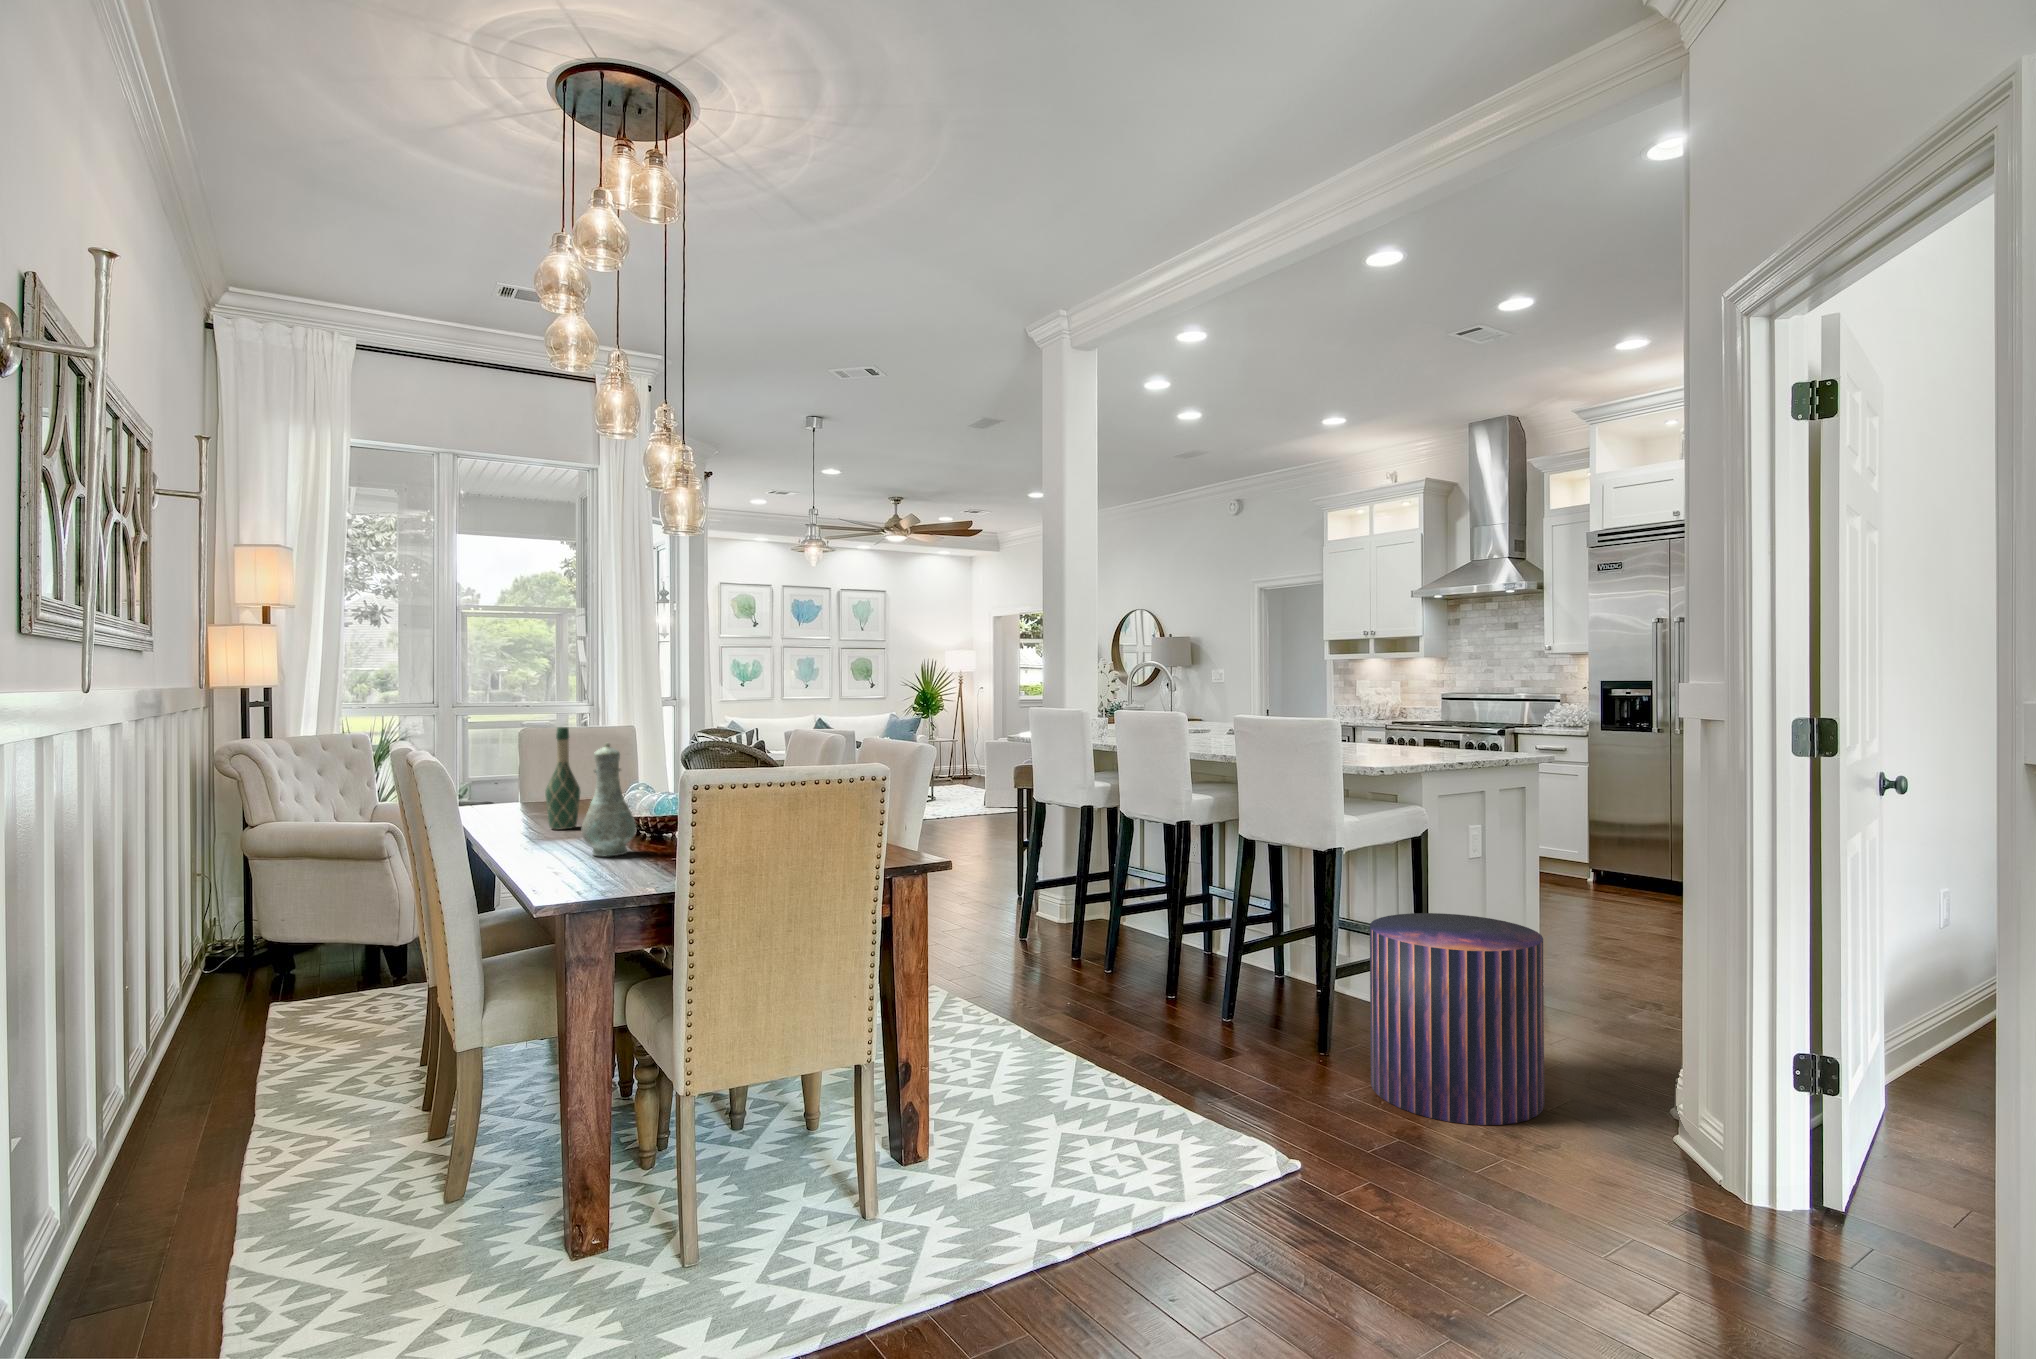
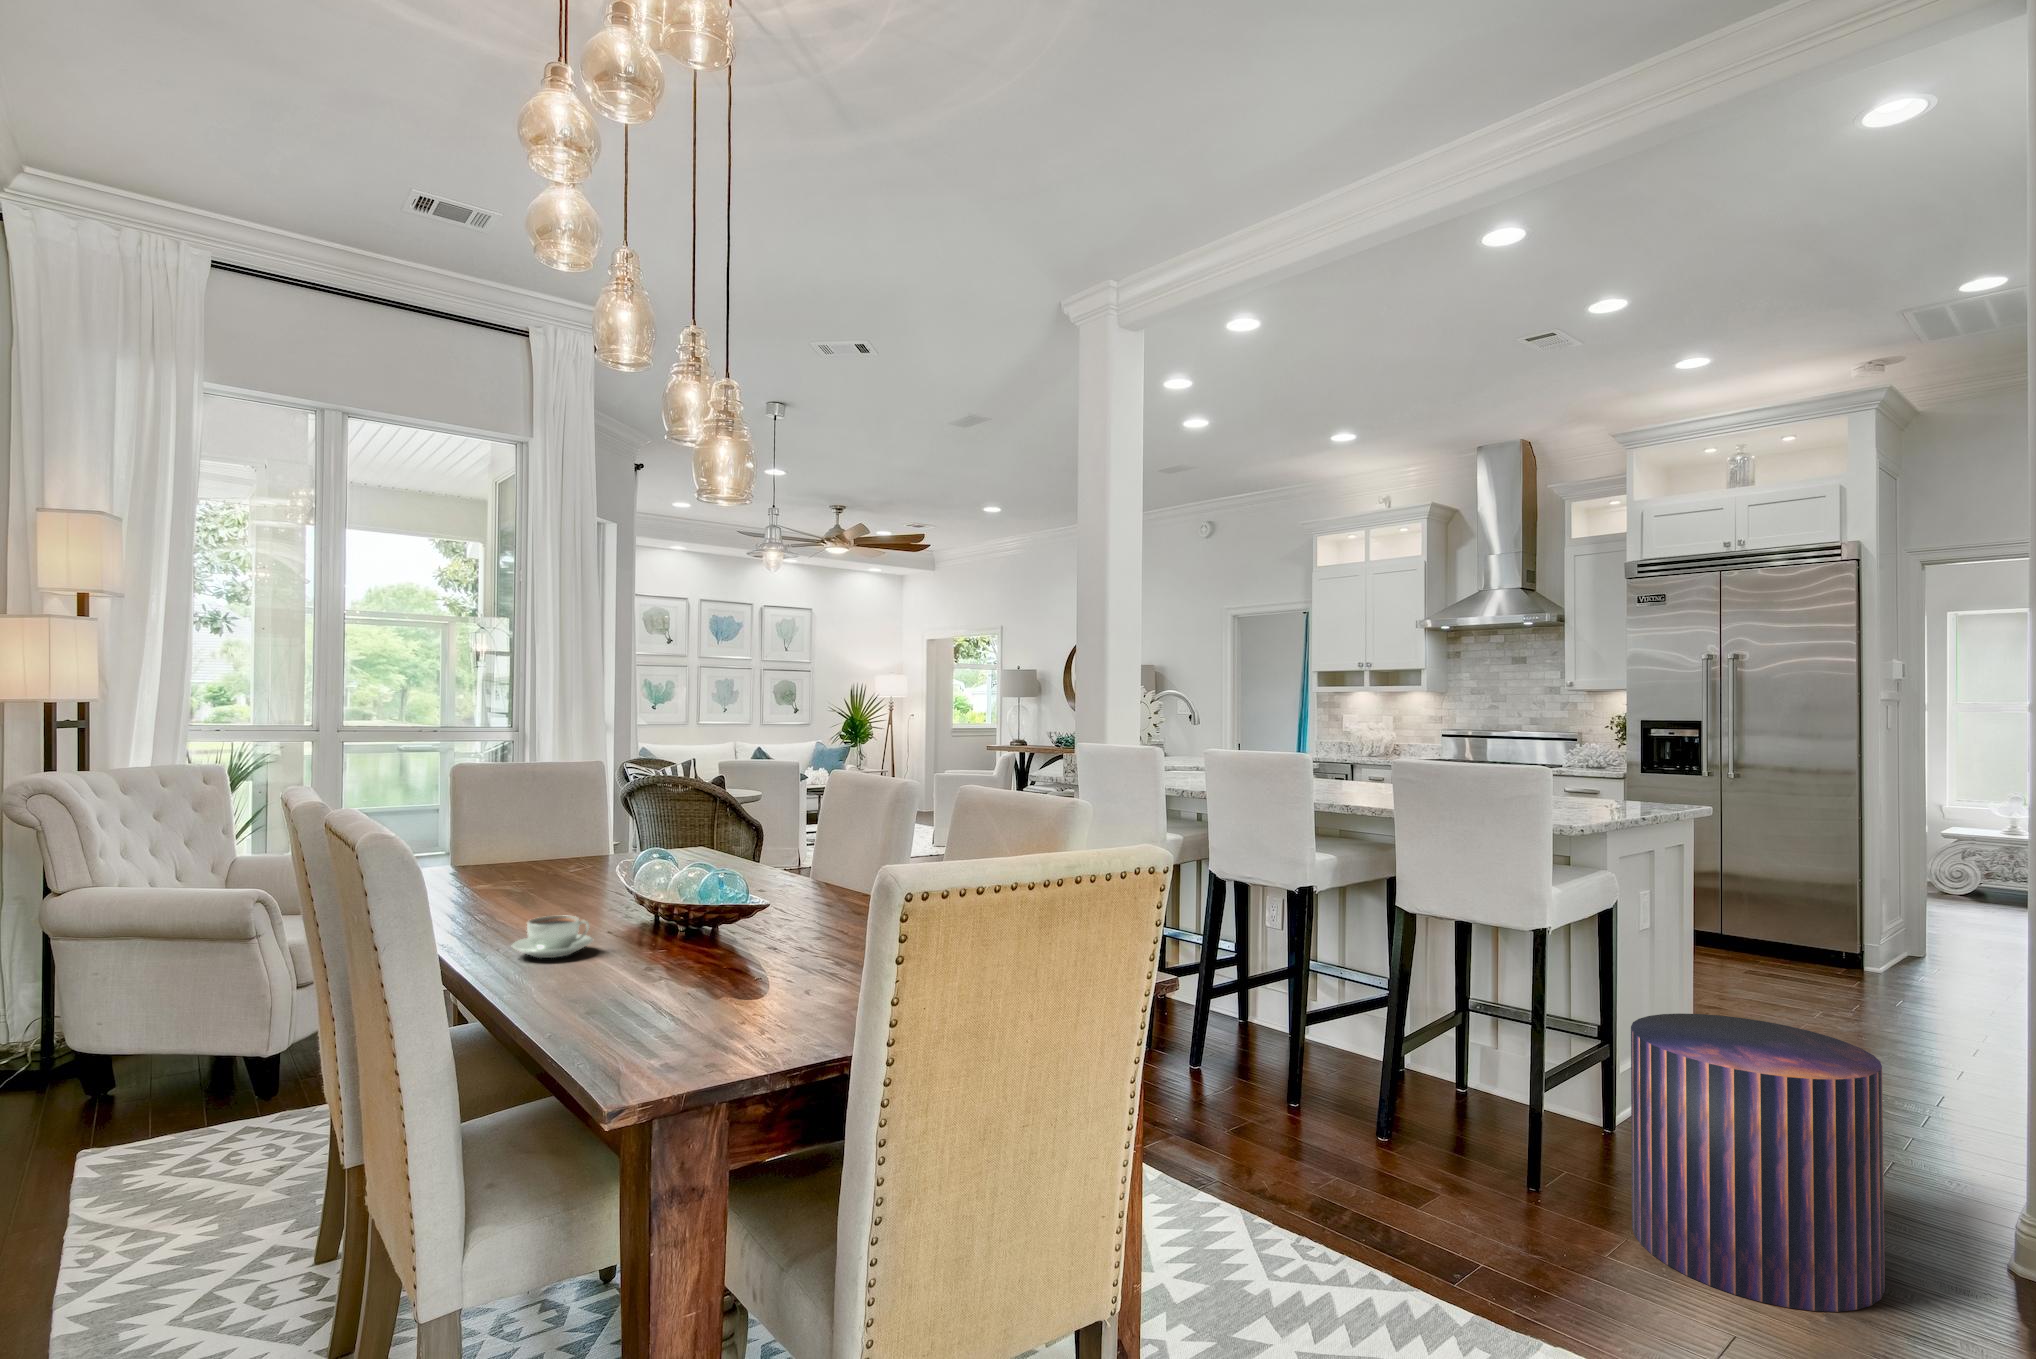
wine bottle: present [545,727,580,829] -> none [524,768,575,916]
vase: present [582,743,636,857] -> none [618,798,698,973]
coffee cup: none [522,823,576,849] -> present [512,916,593,958]

